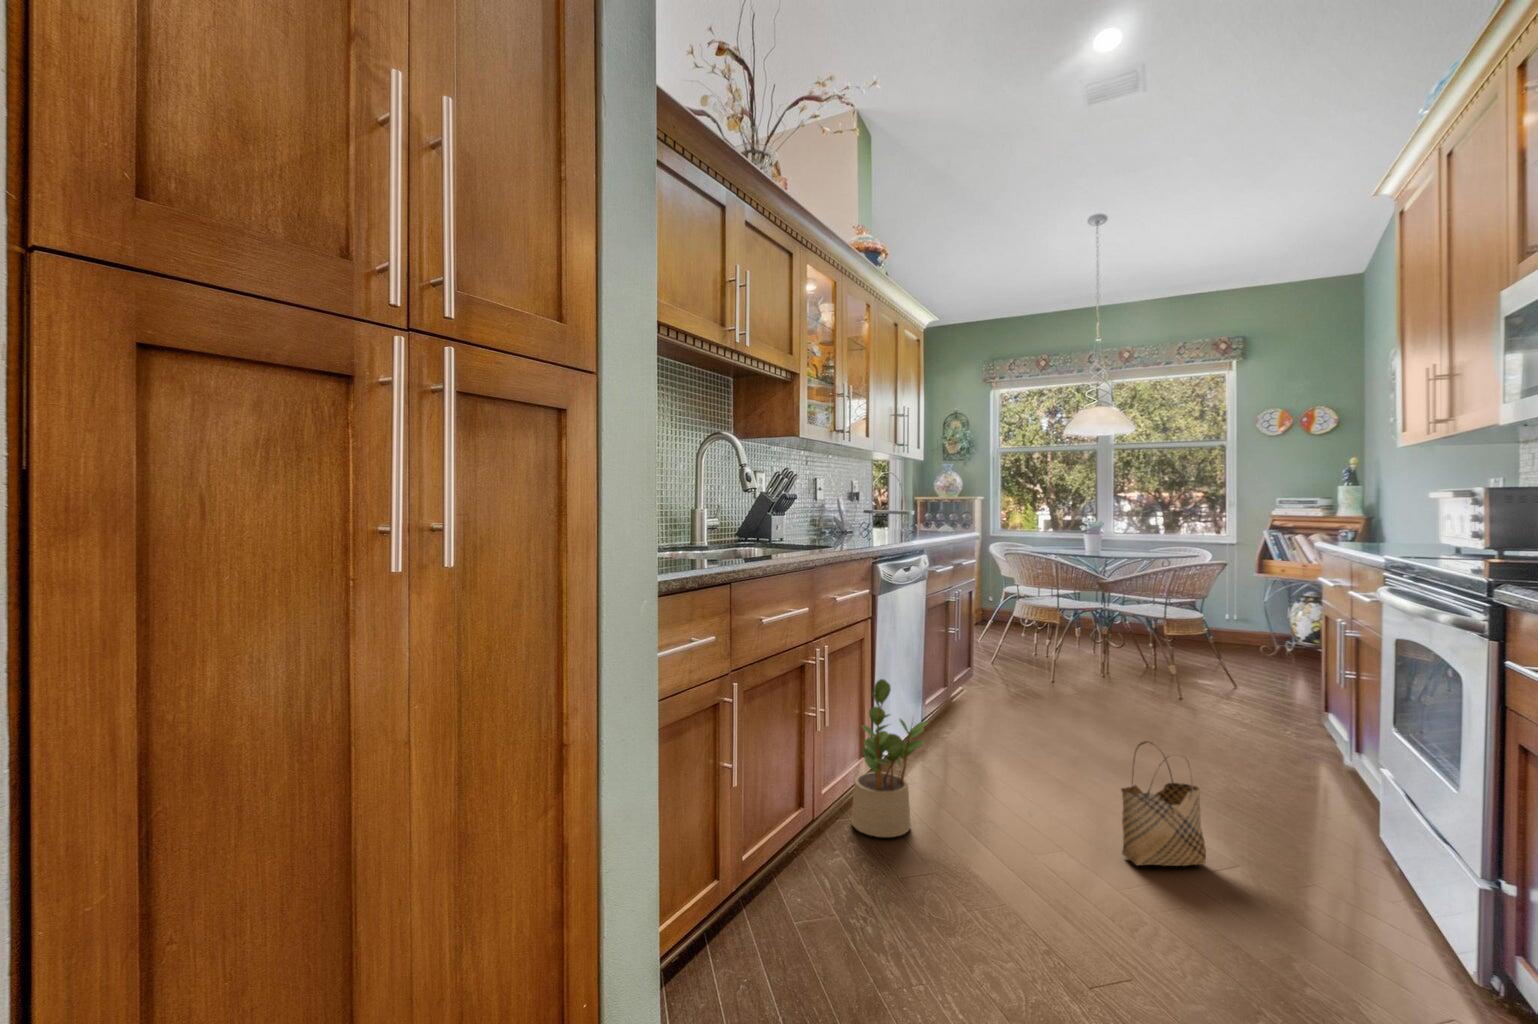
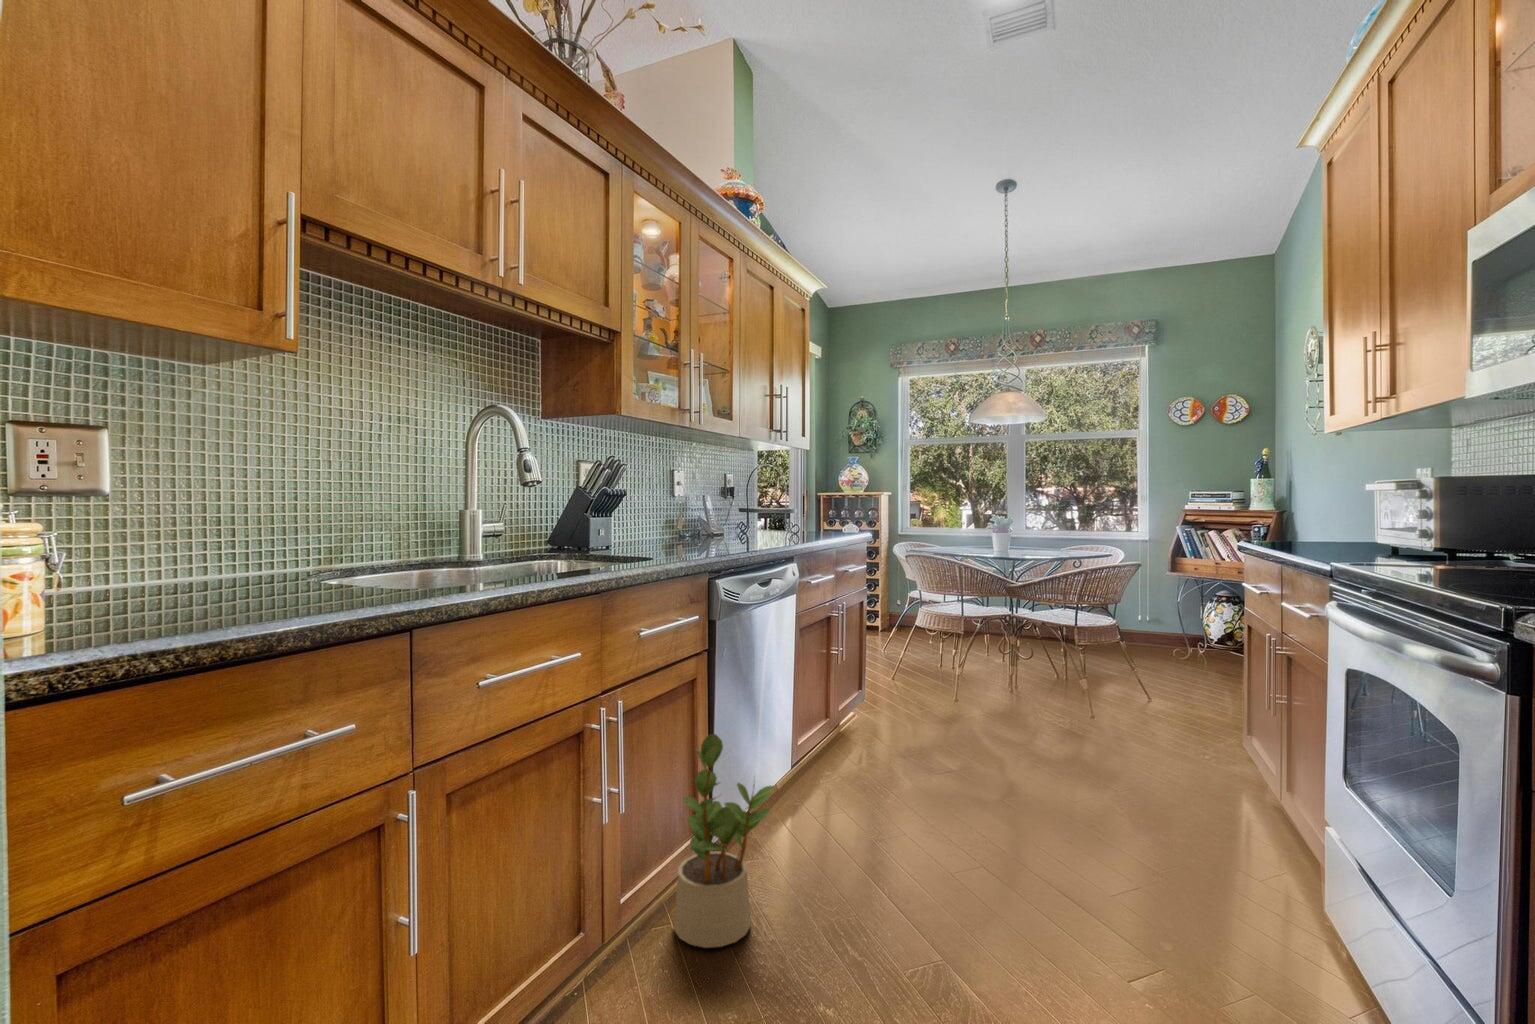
woven basket: present [1121,741,1206,866] -> none [1012,805,1118,977]

